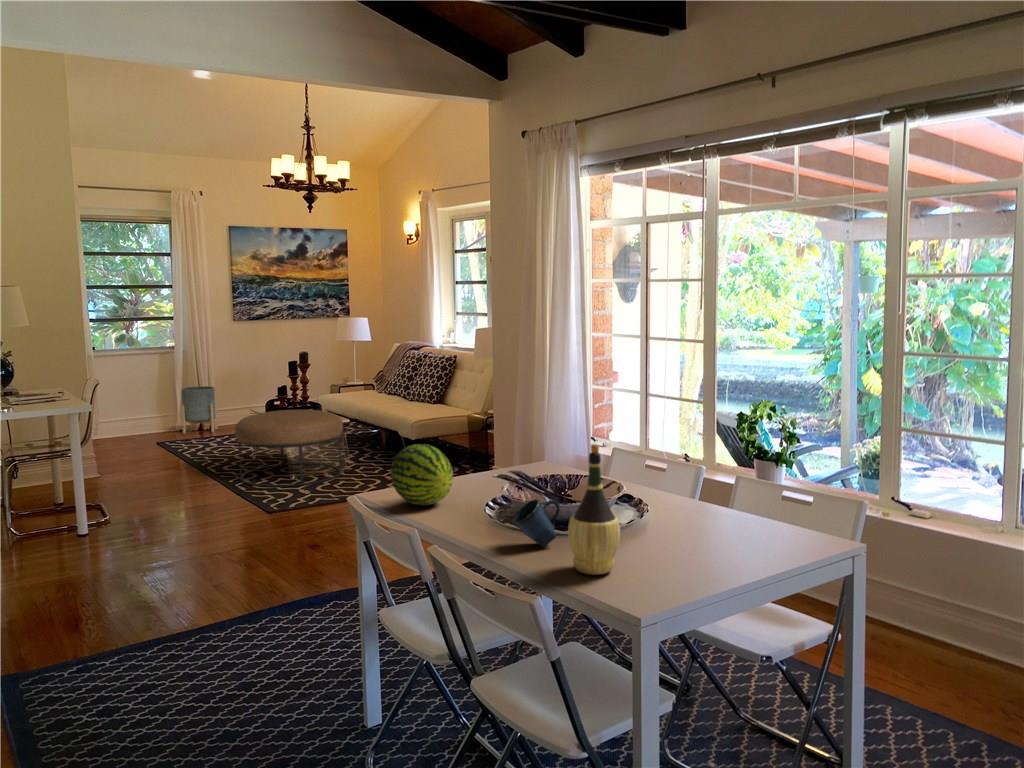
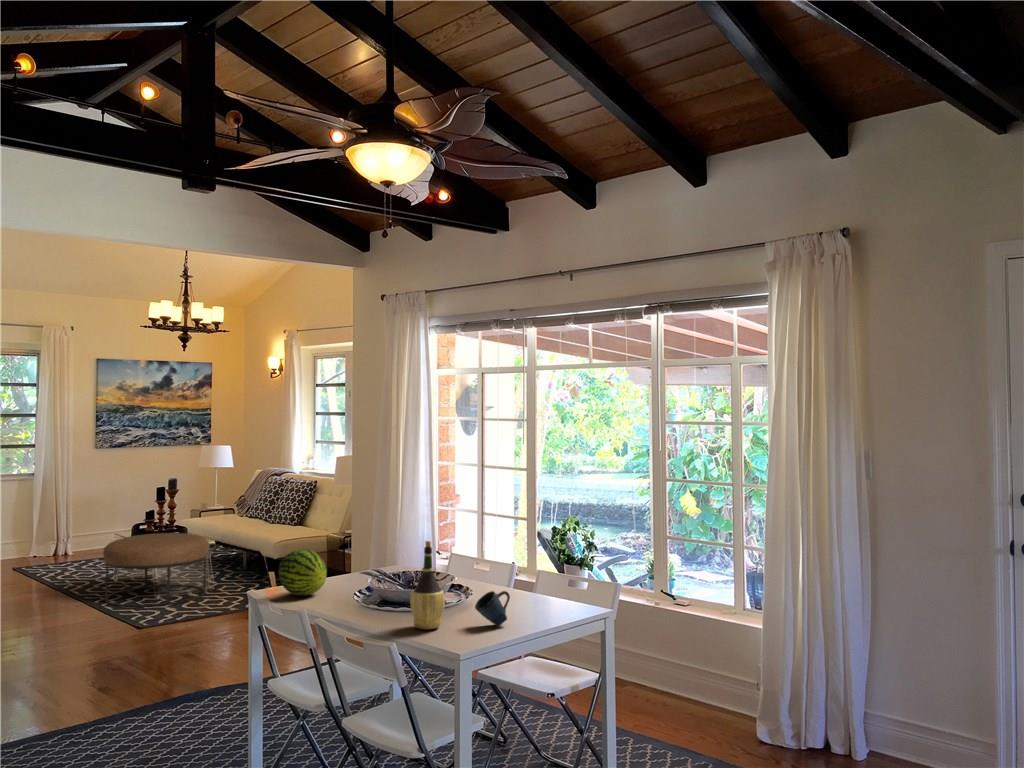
planter: present [181,386,217,434] -> none [35,513,71,561]
mug: present [512,500,560,547] -> present [475,591,510,626]

